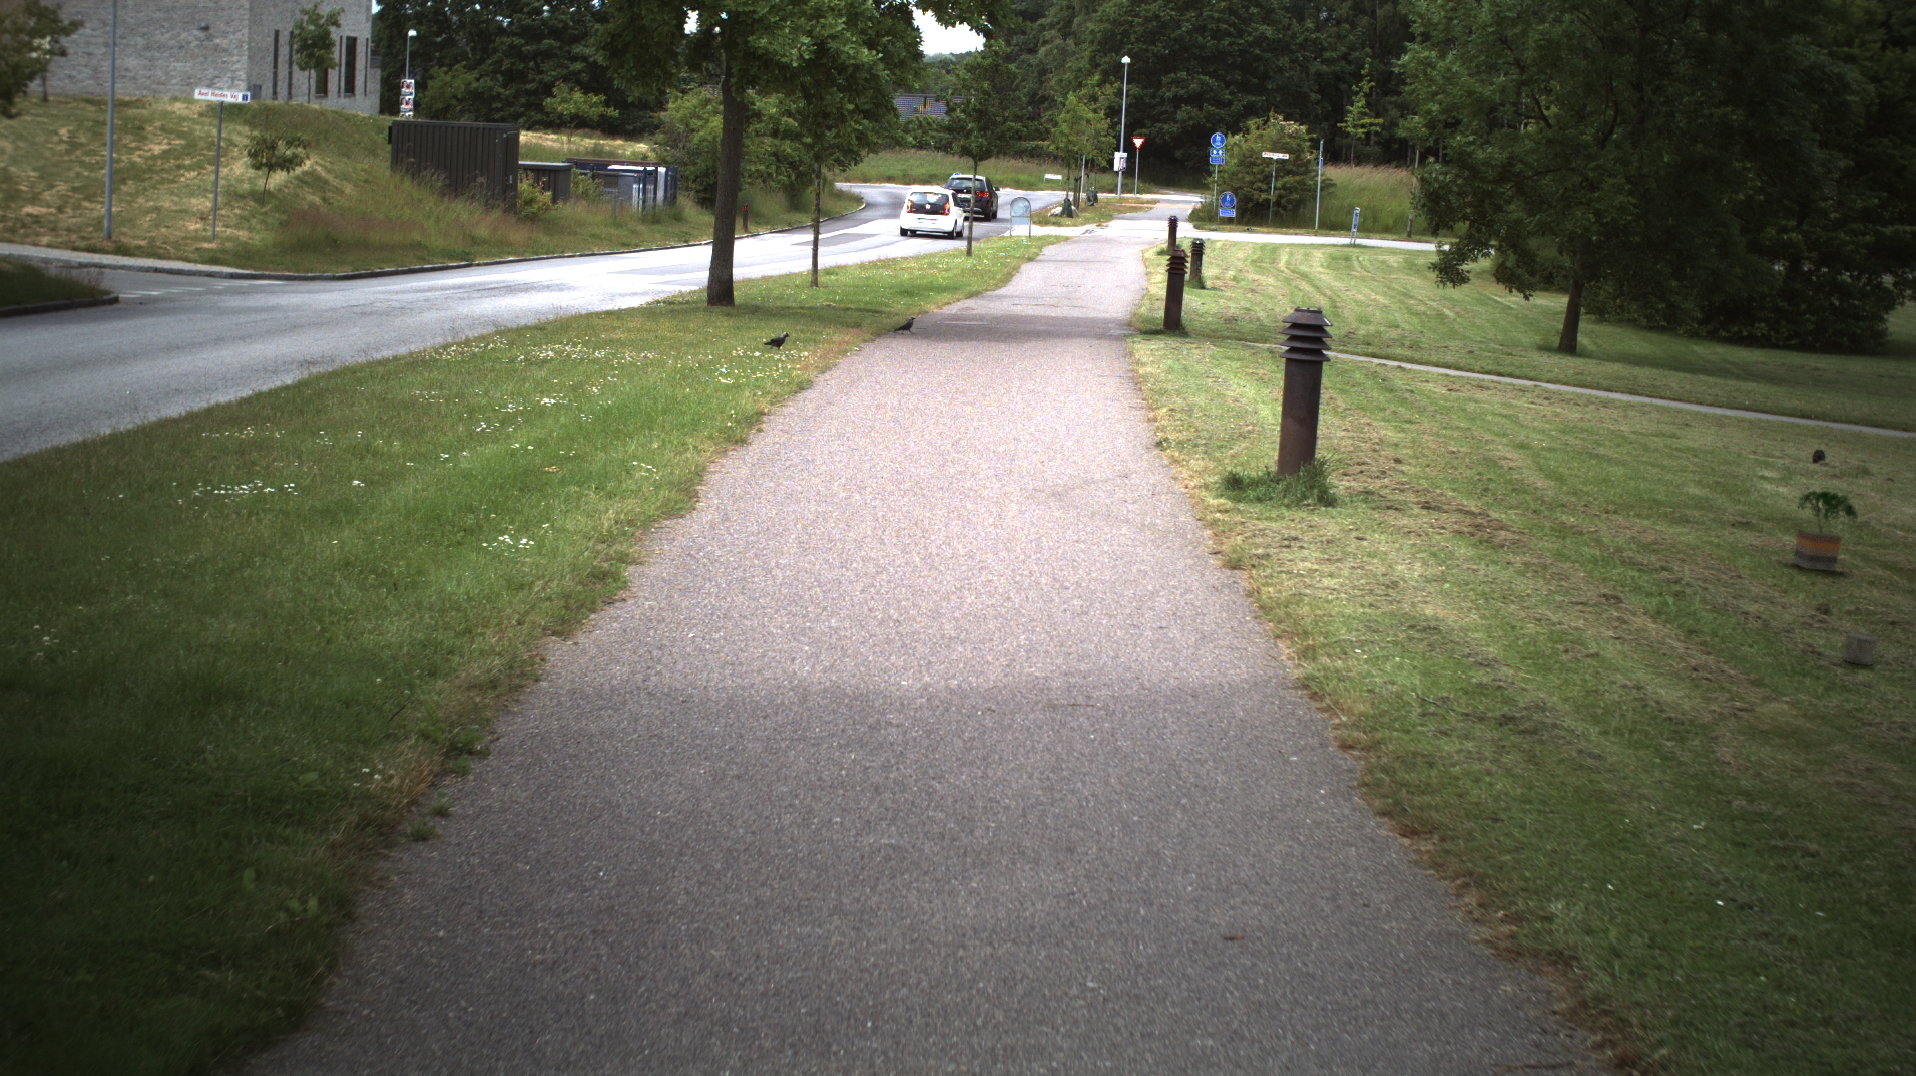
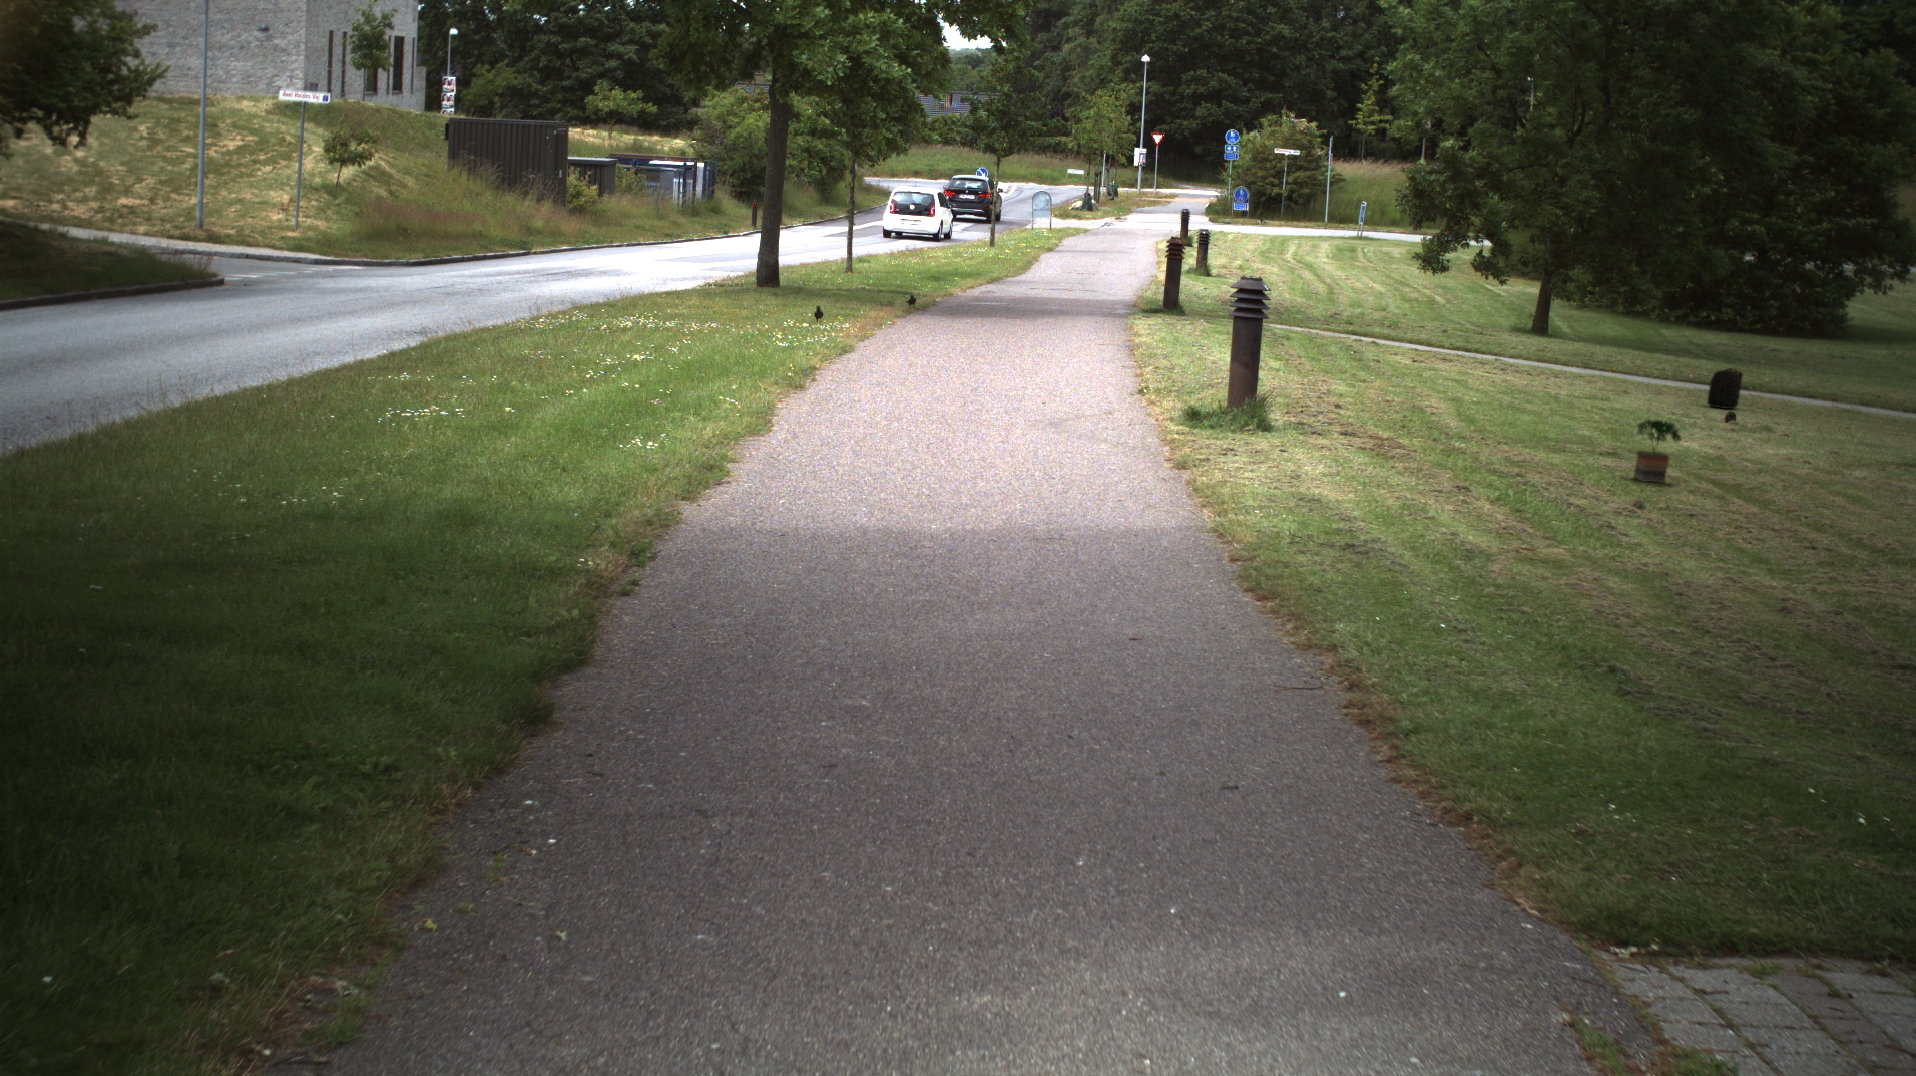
backpack: none [1807,404,1849,452] -> present [1707,368,1743,409]
watering can: present [1843,632,1877,665] -> none [1626,510,1652,534]

